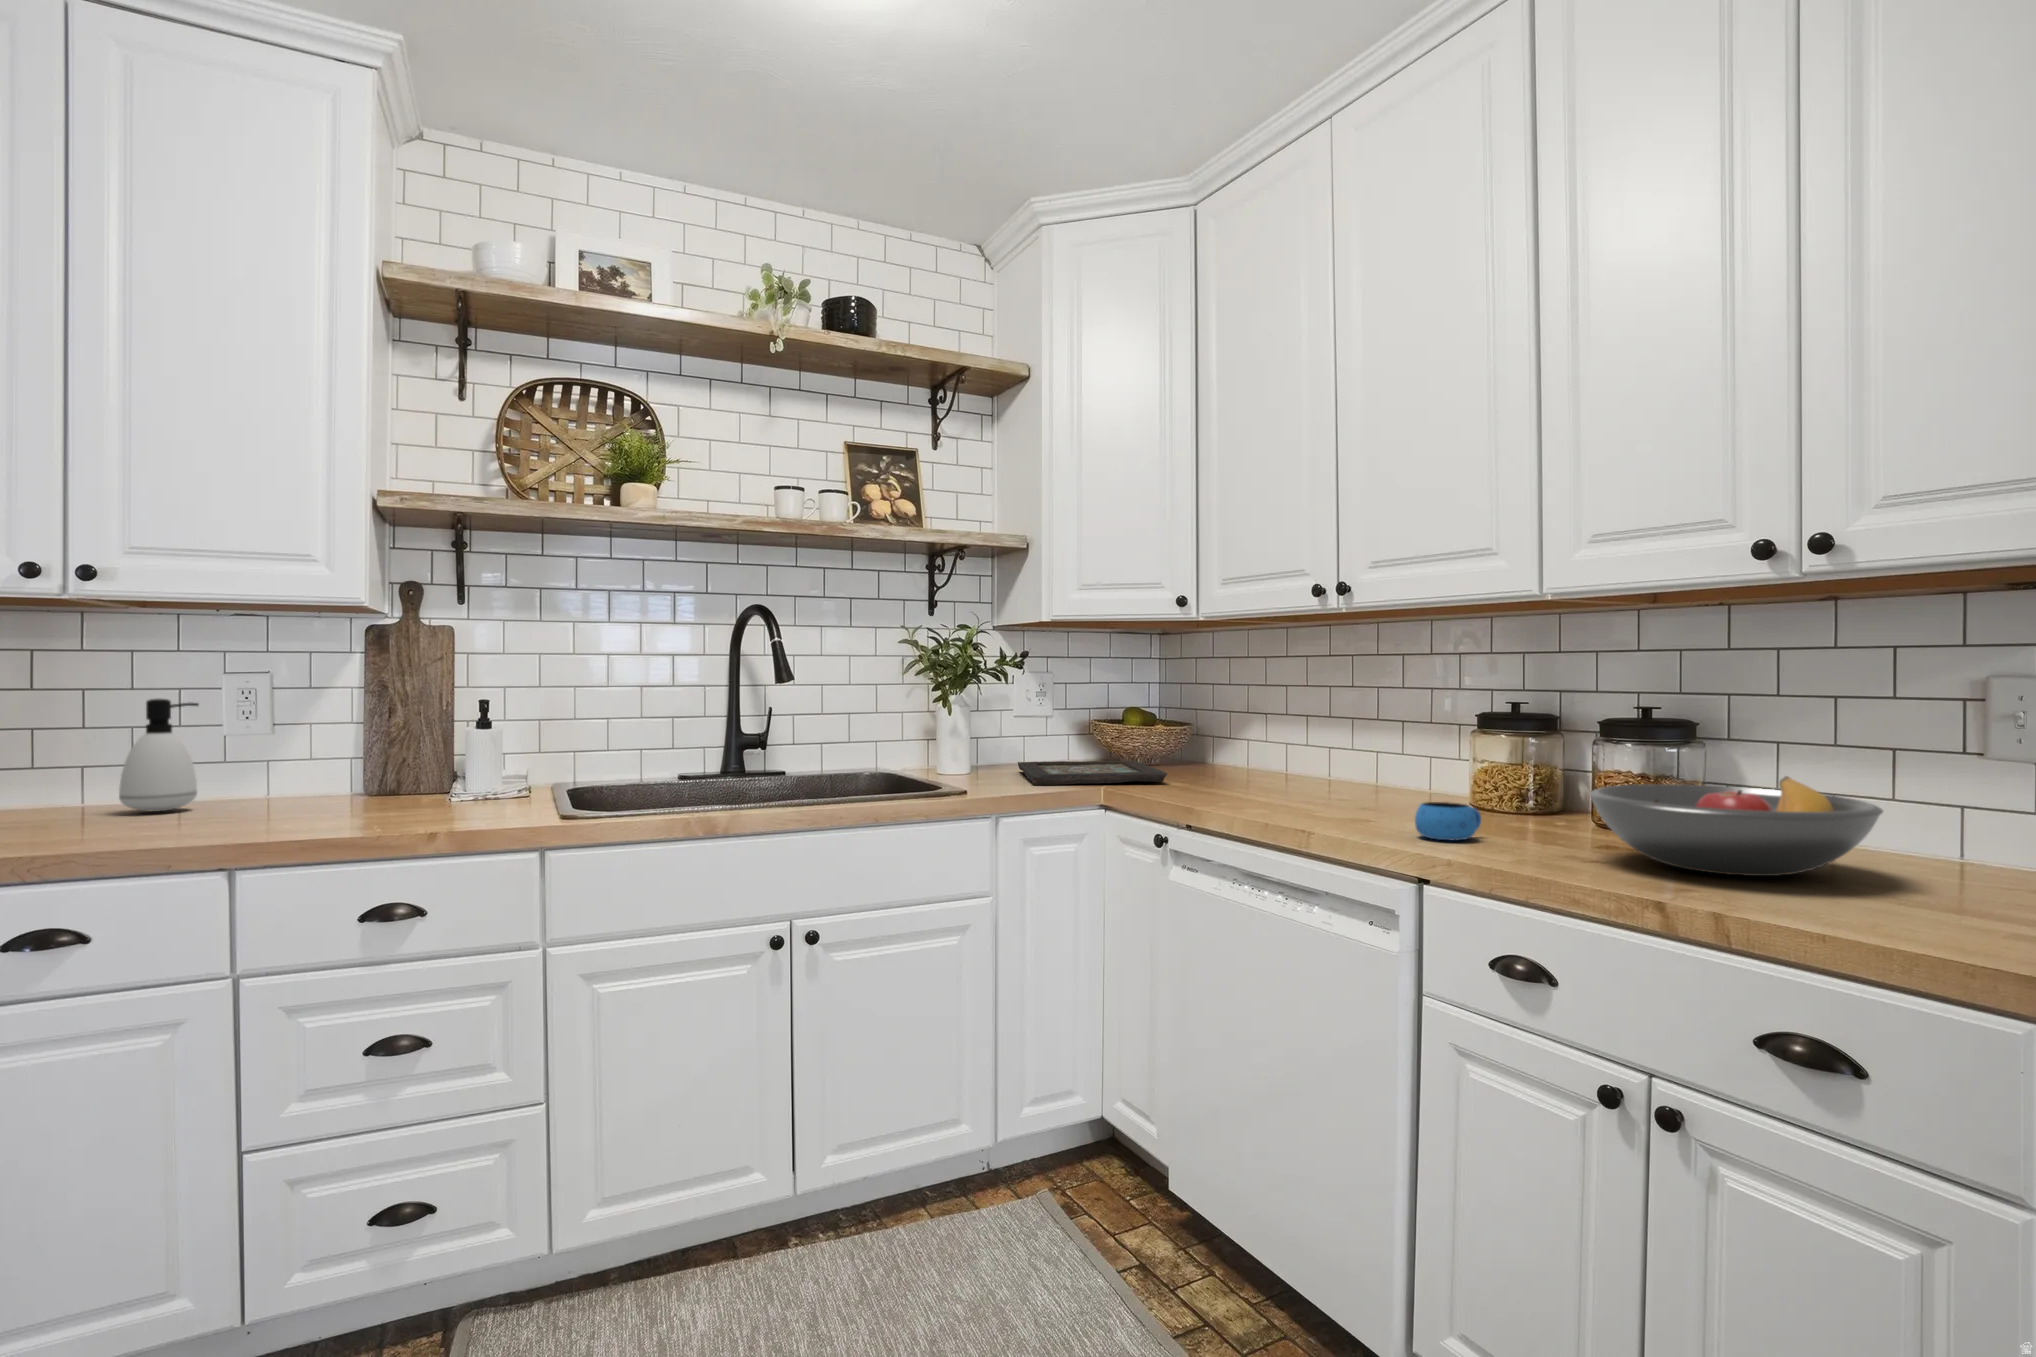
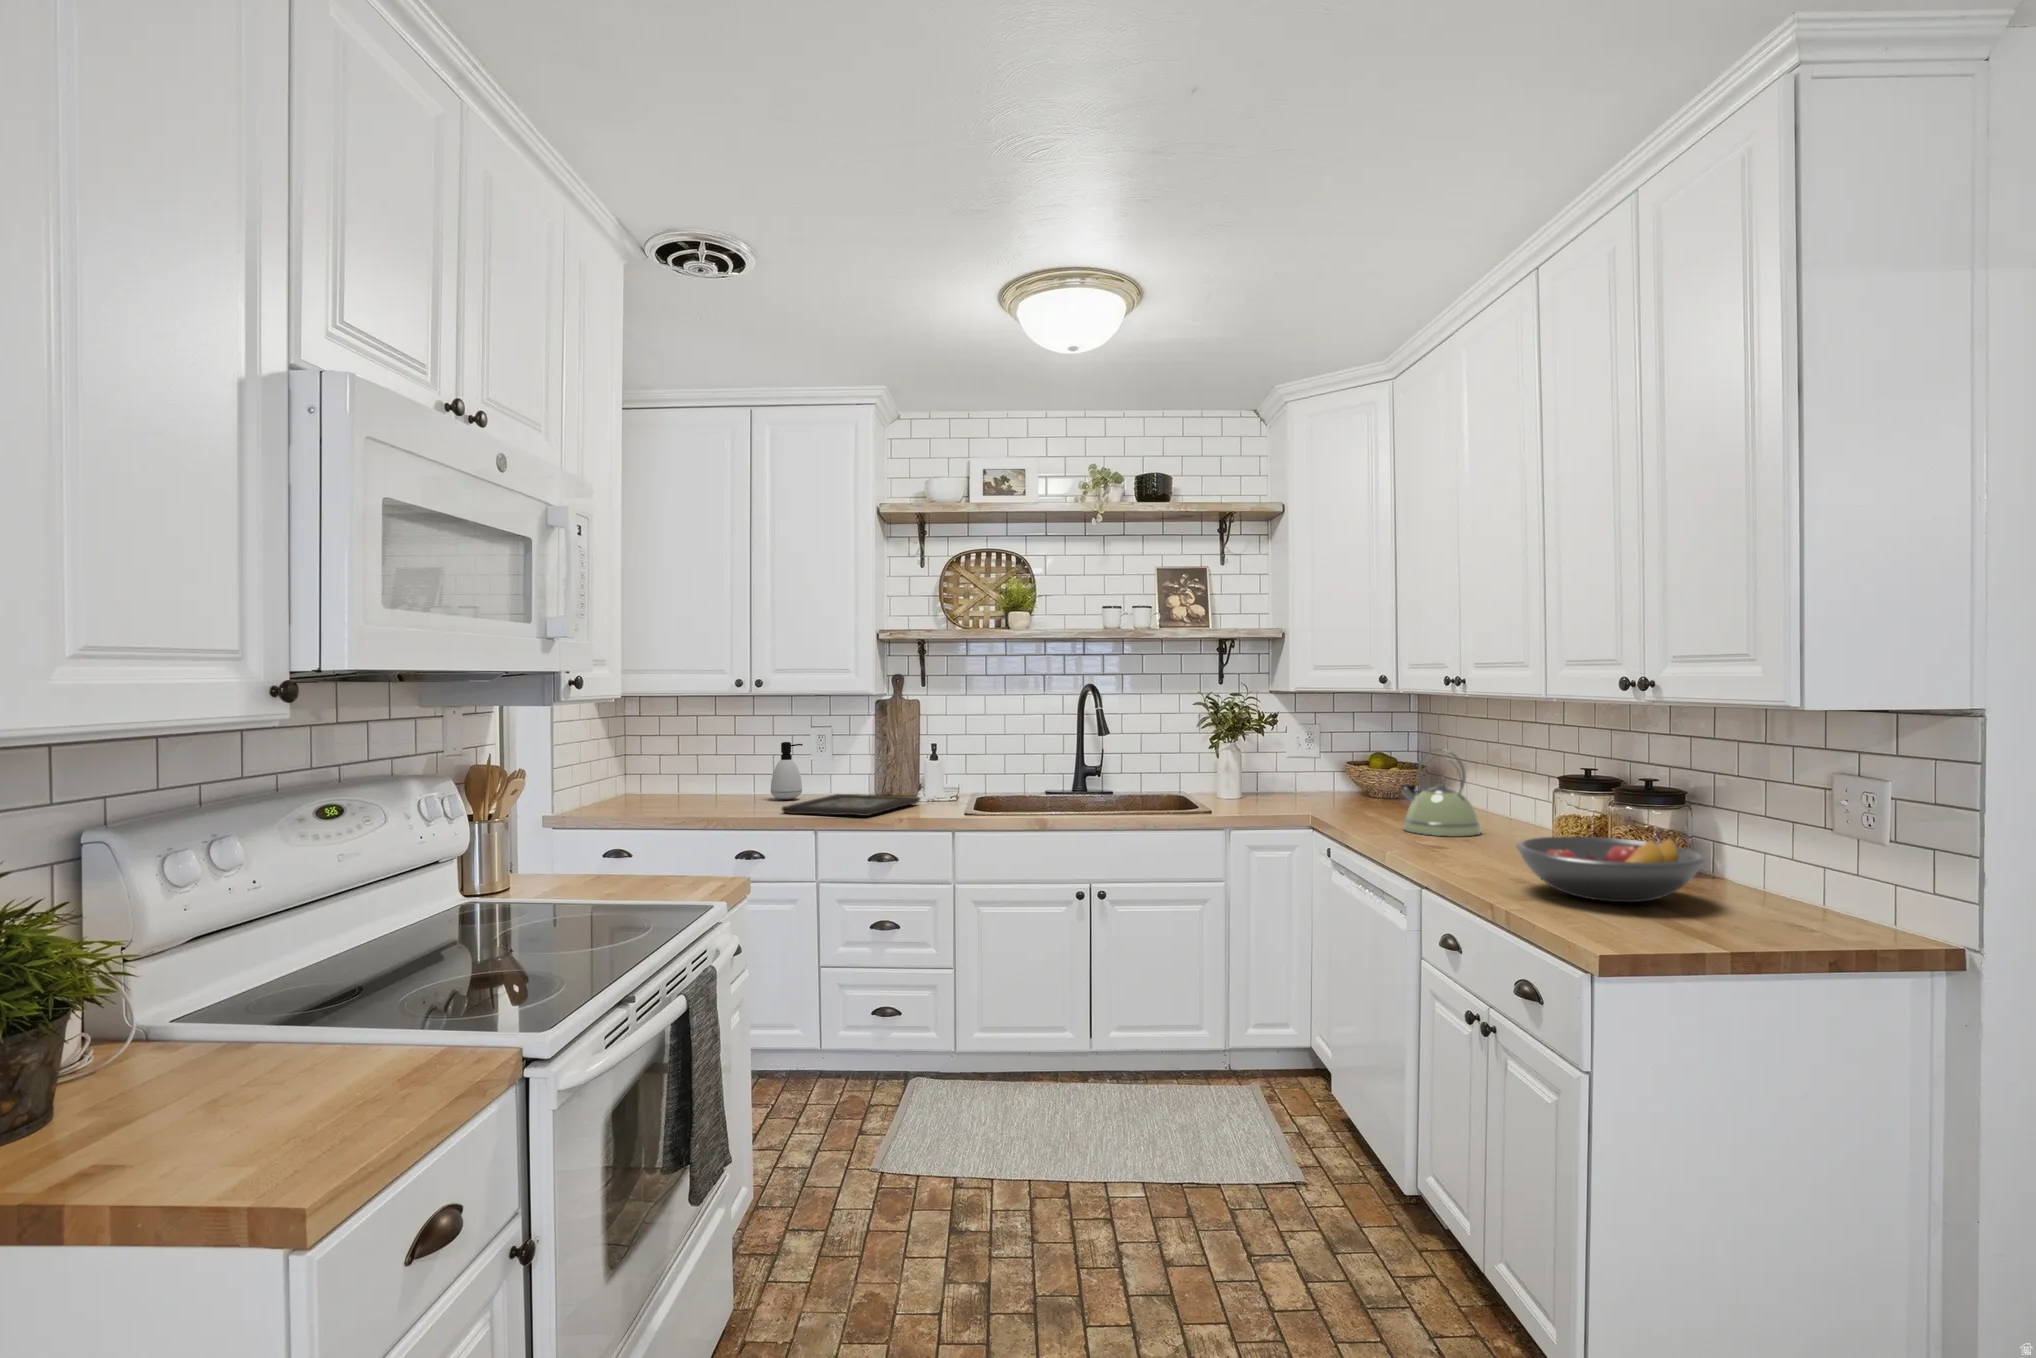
kettle: none [1234,686,1348,805] -> present [1401,749,1481,837]
decorative tray: present [1018,761,1167,785] -> present [782,794,920,816]
mug: present [1415,802,1481,840] -> none [1447,839,1499,866]

